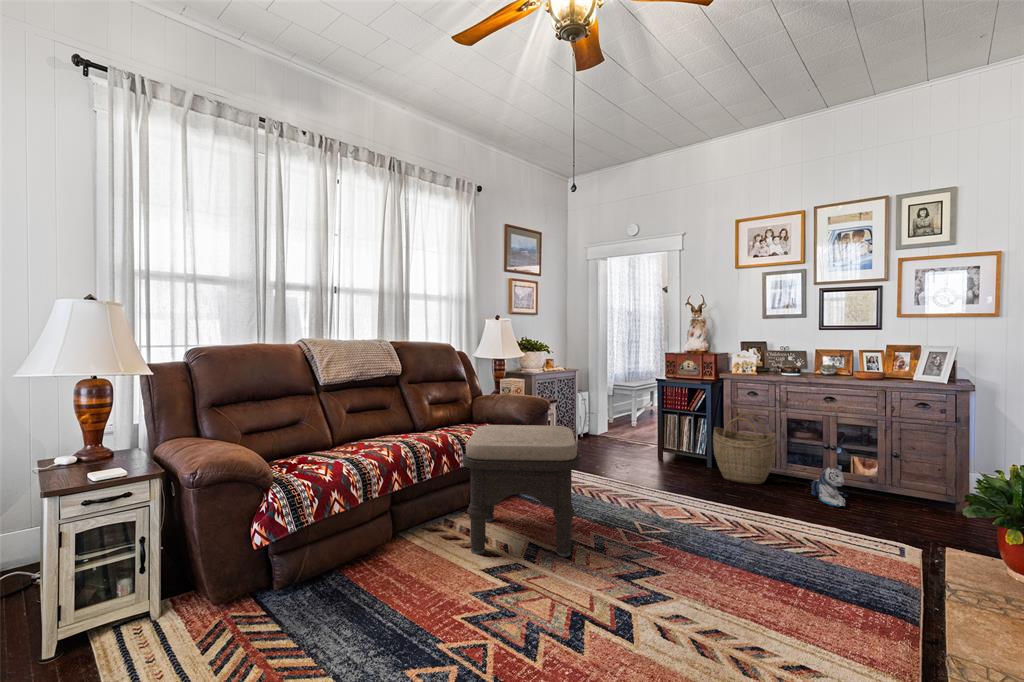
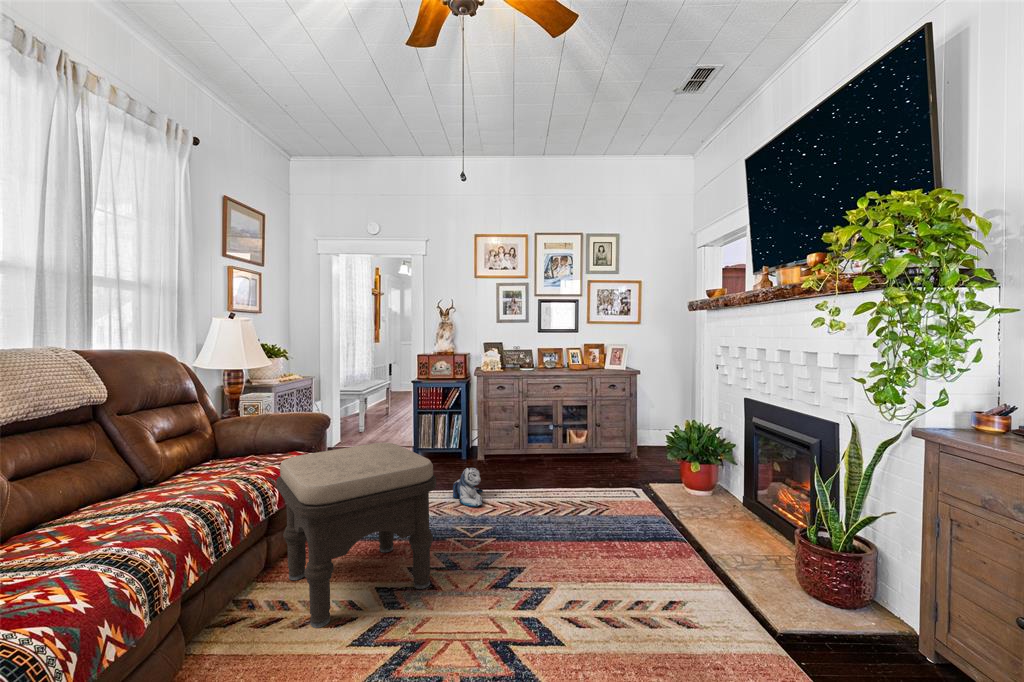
woven basket: present [713,413,776,484] -> none [475,405,524,465]
plush toy: present [811,468,848,507] -> present [453,468,483,507]

